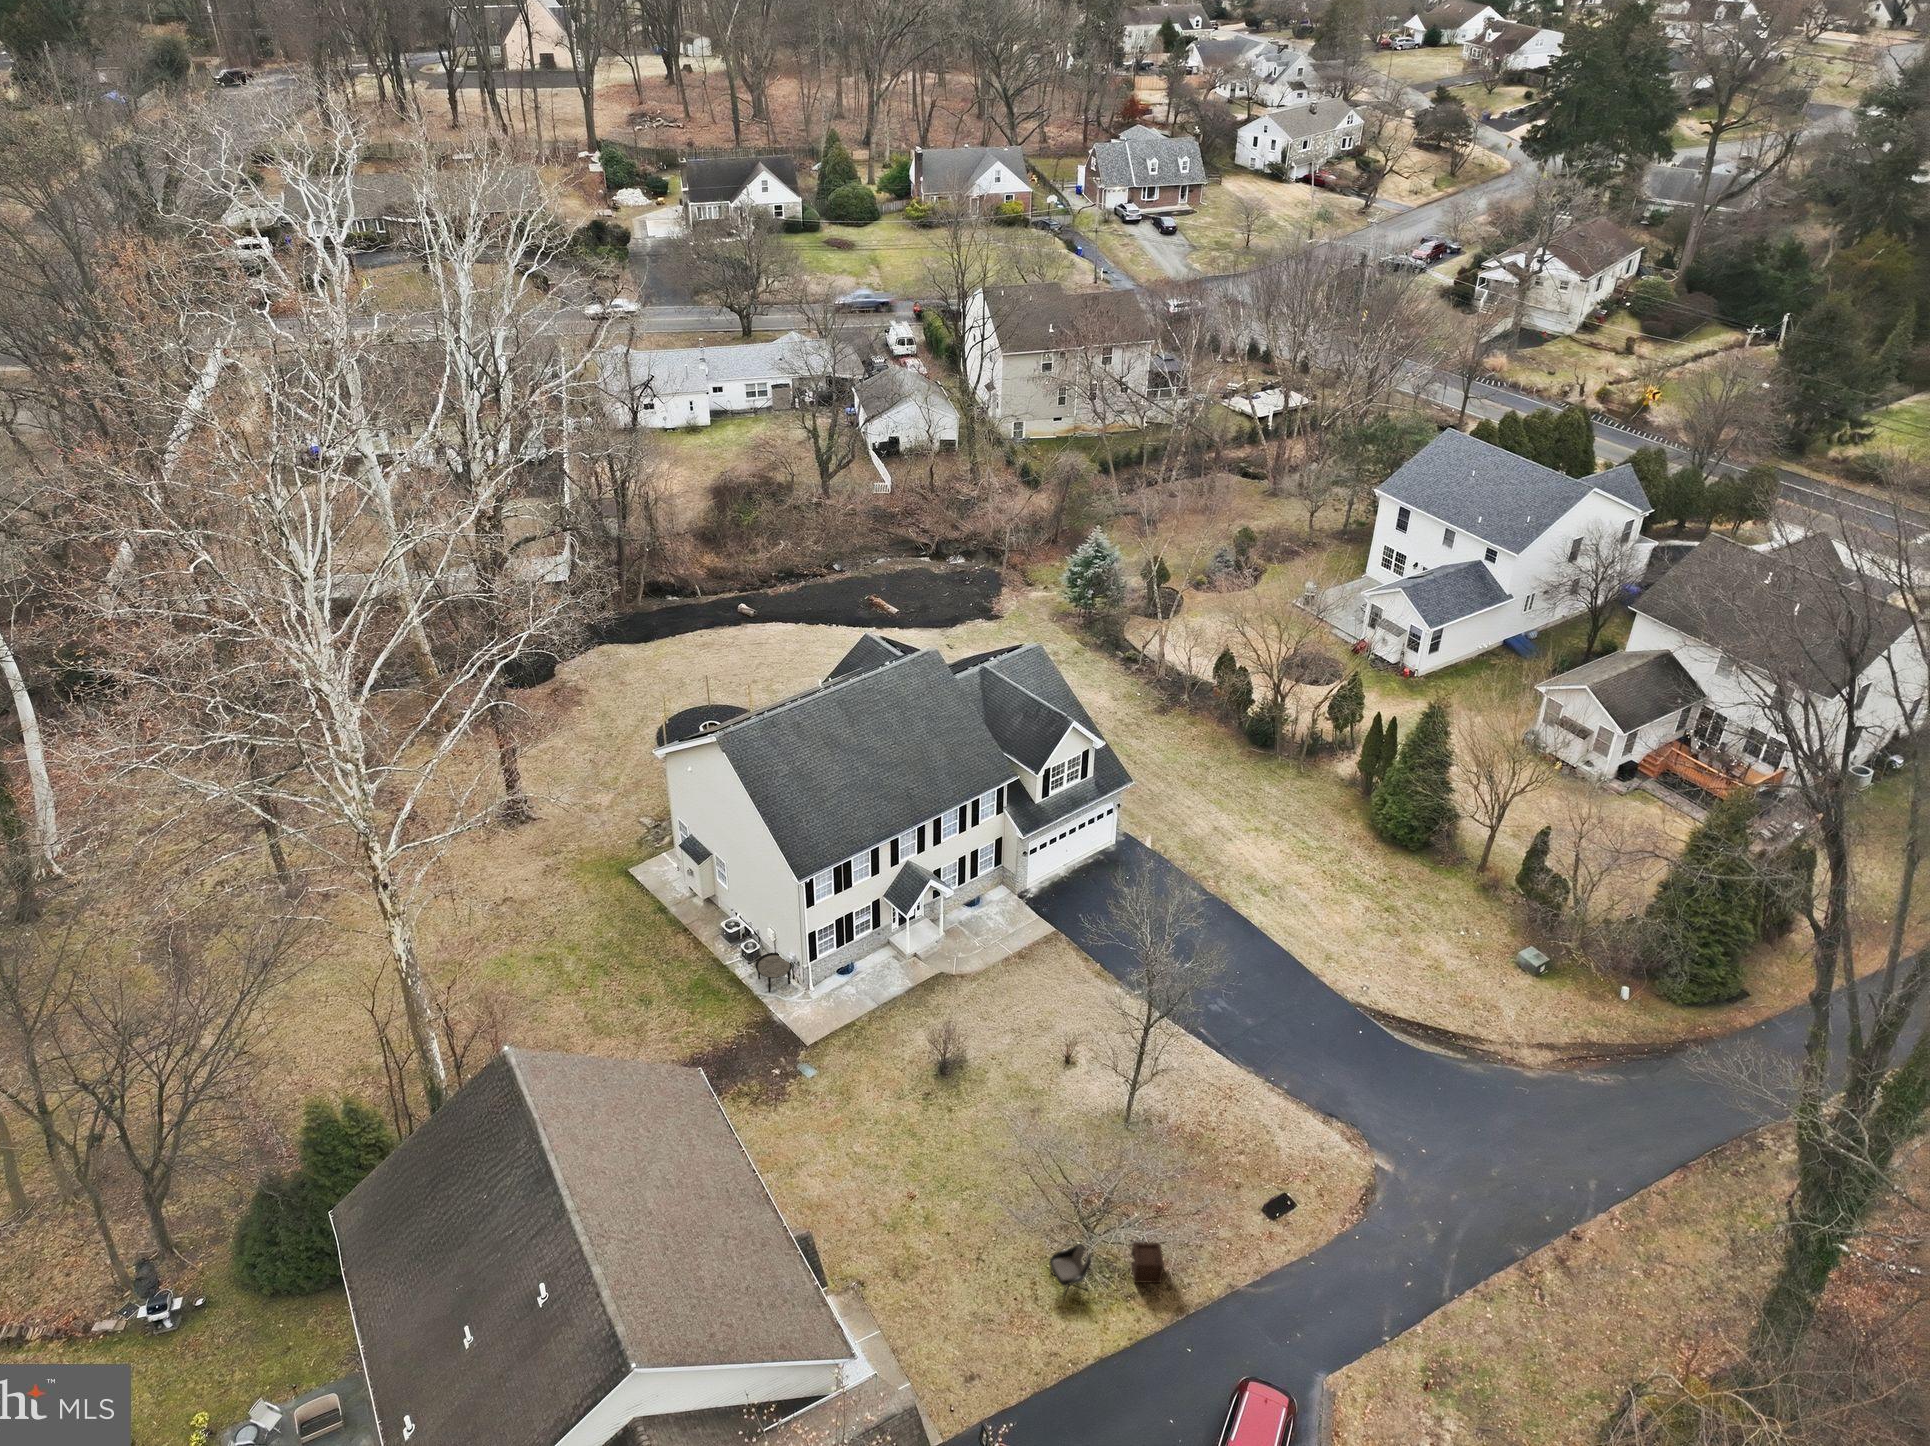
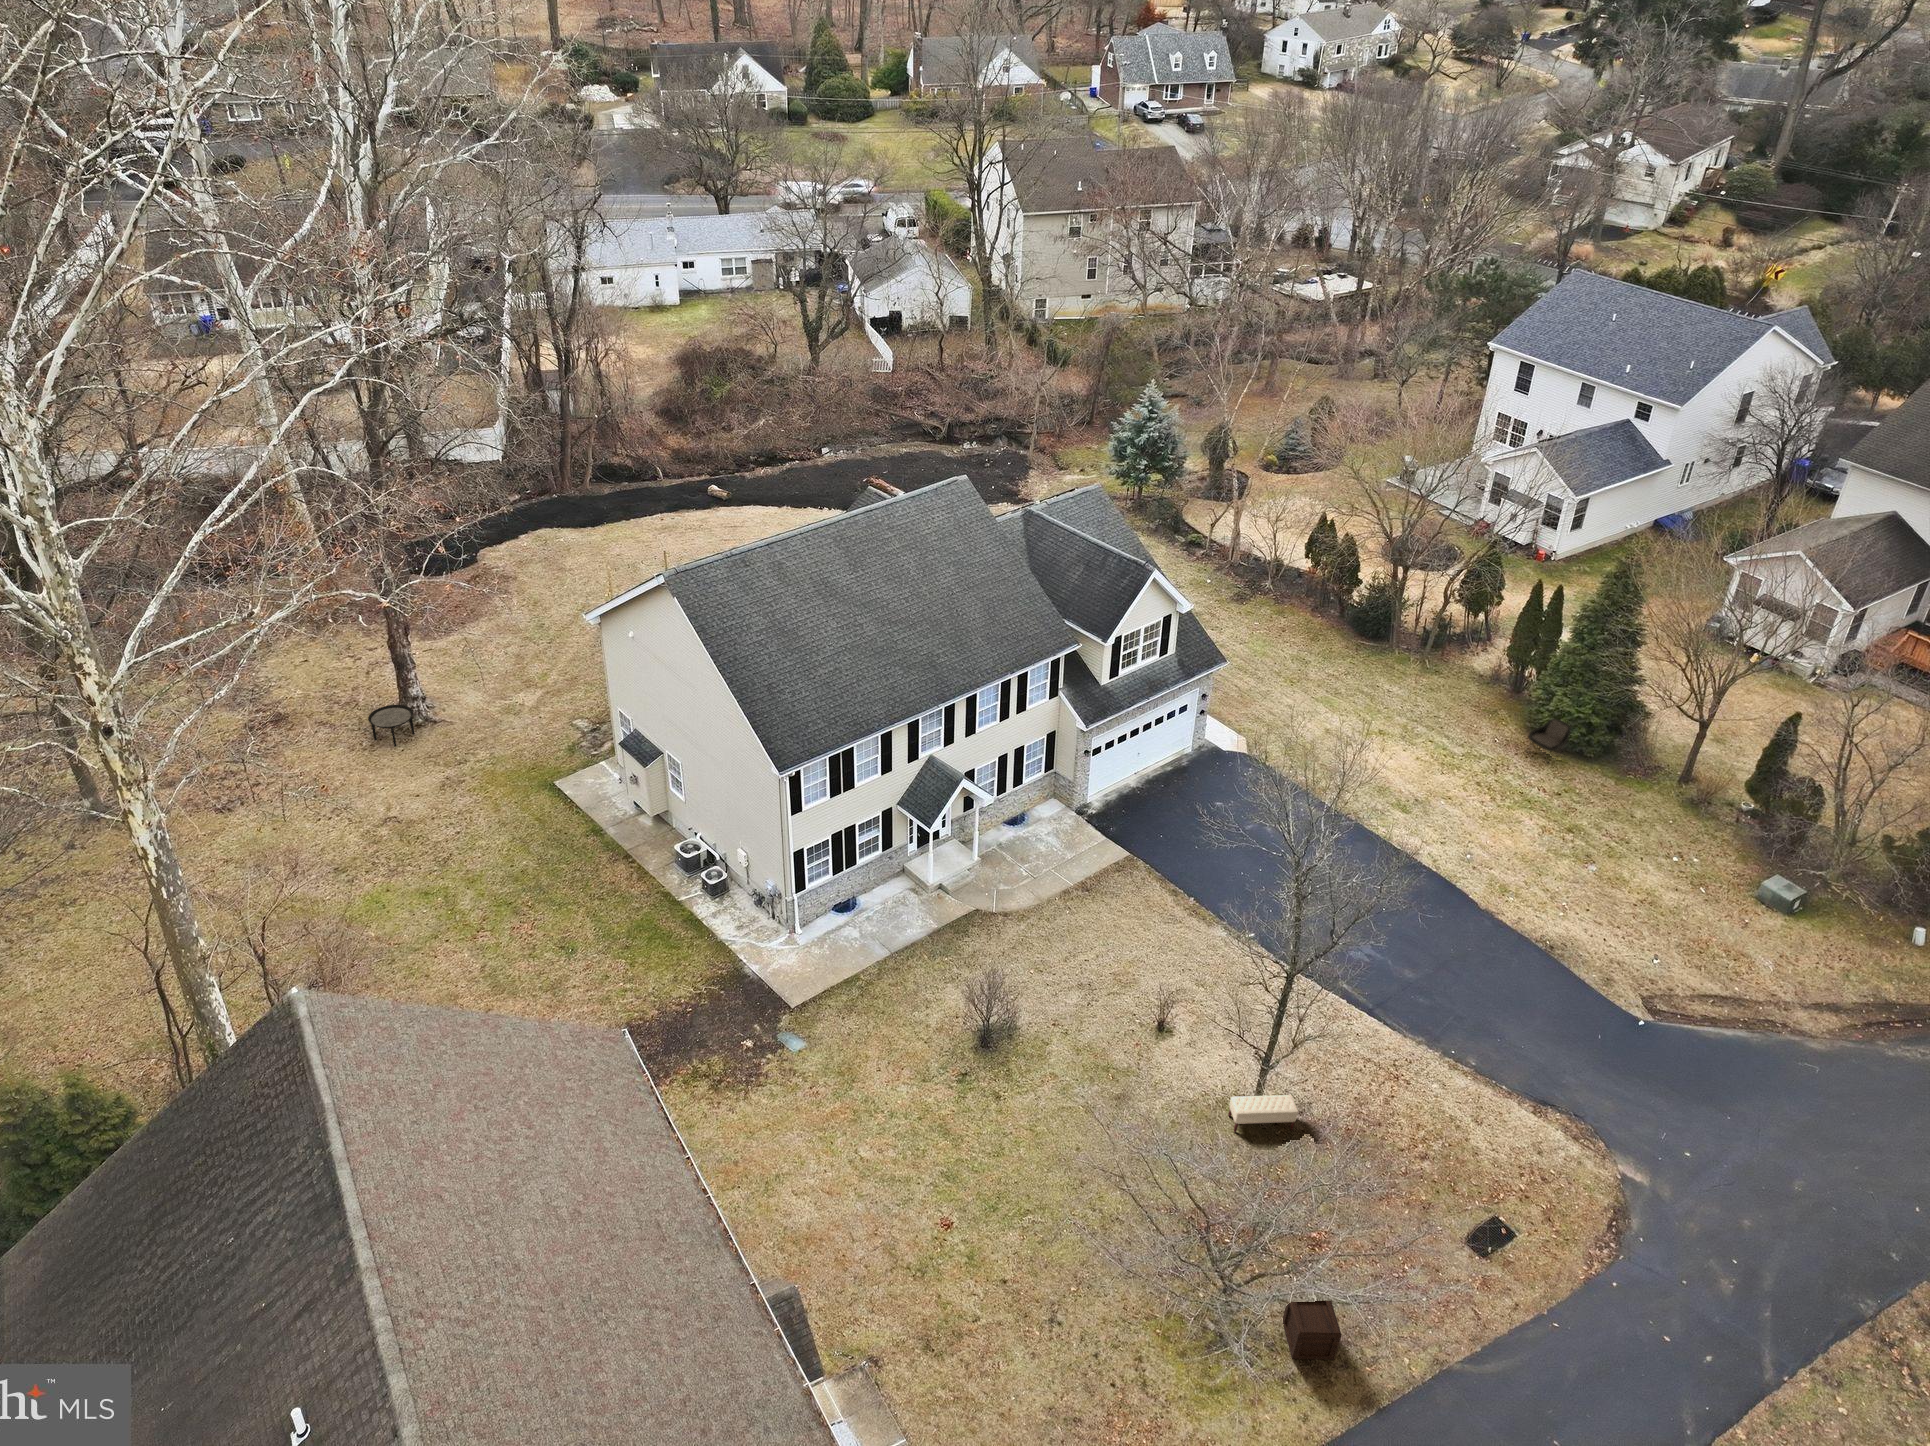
round table: present [755,953,792,992] -> present [368,705,415,746]
bench: none [1109,1110,1155,1136] -> present [1228,1095,1298,1132]
lounge chair: present [1050,1244,1091,1294] -> present [1528,719,1571,763]

